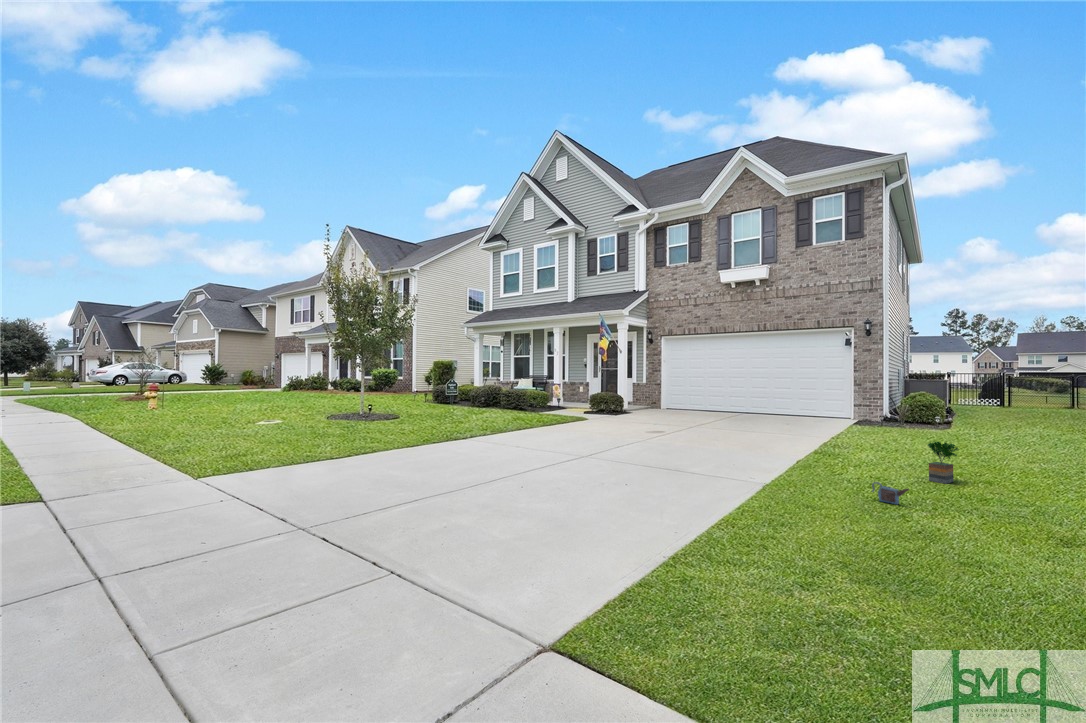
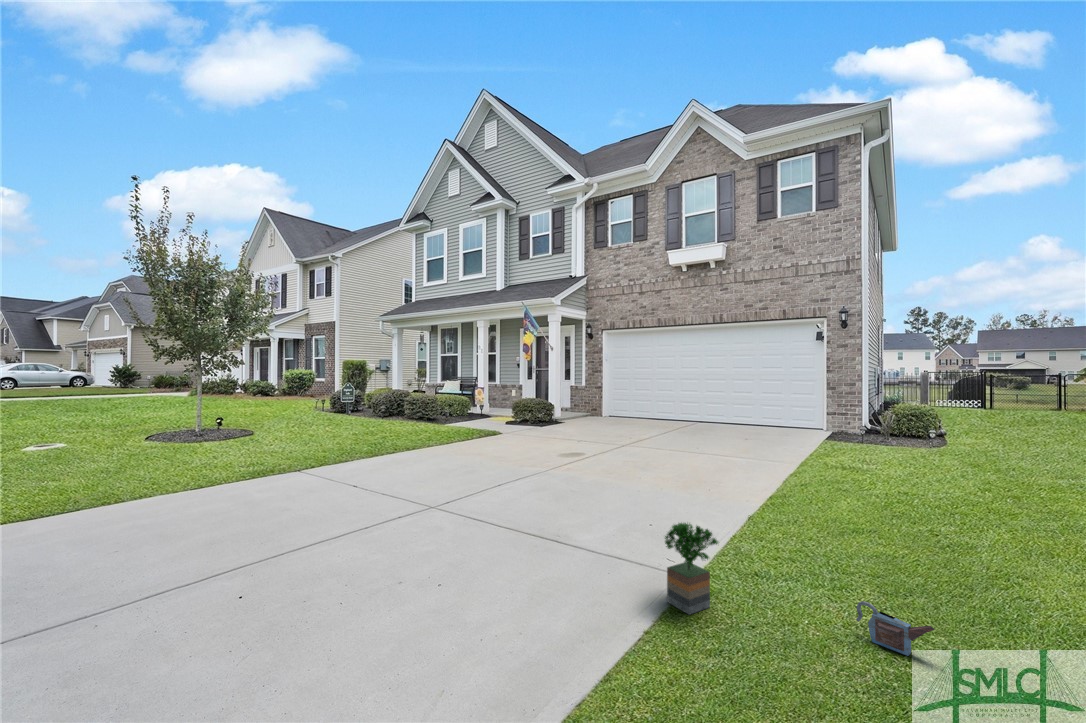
potted tree: present [927,442,959,484] -> present [665,523,718,615]

